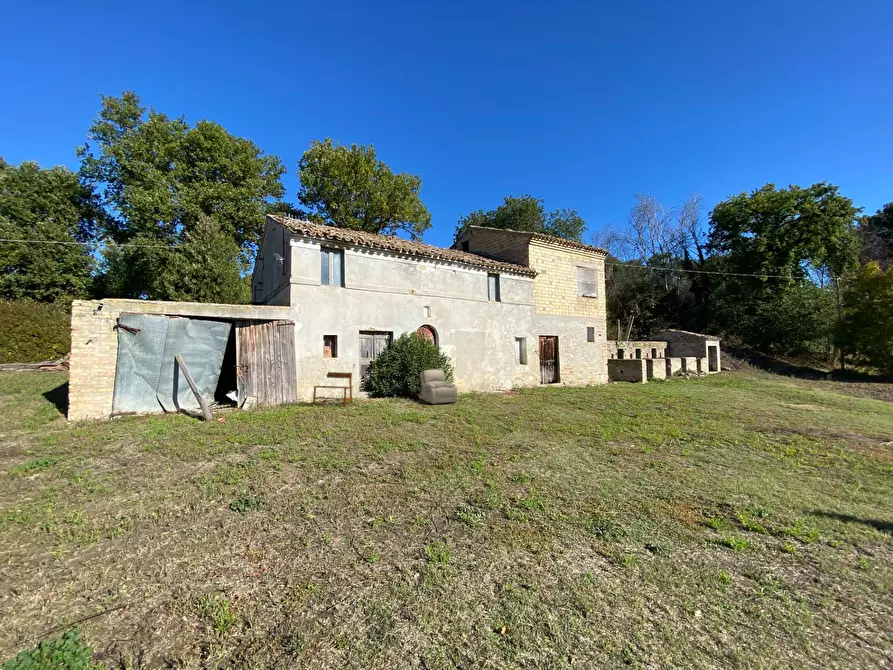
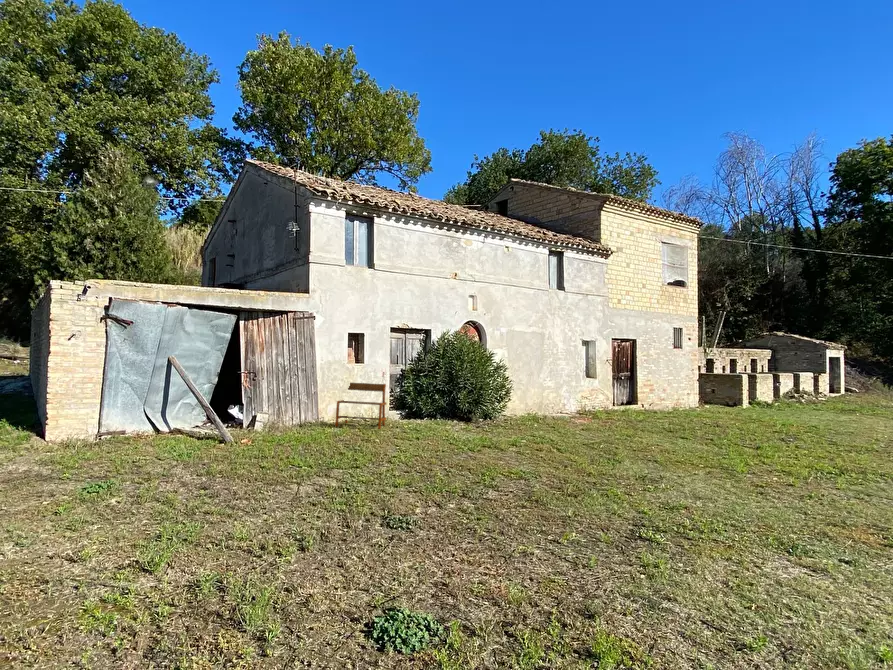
chair: present [420,369,457,404] -> none [471,382,522,428]

